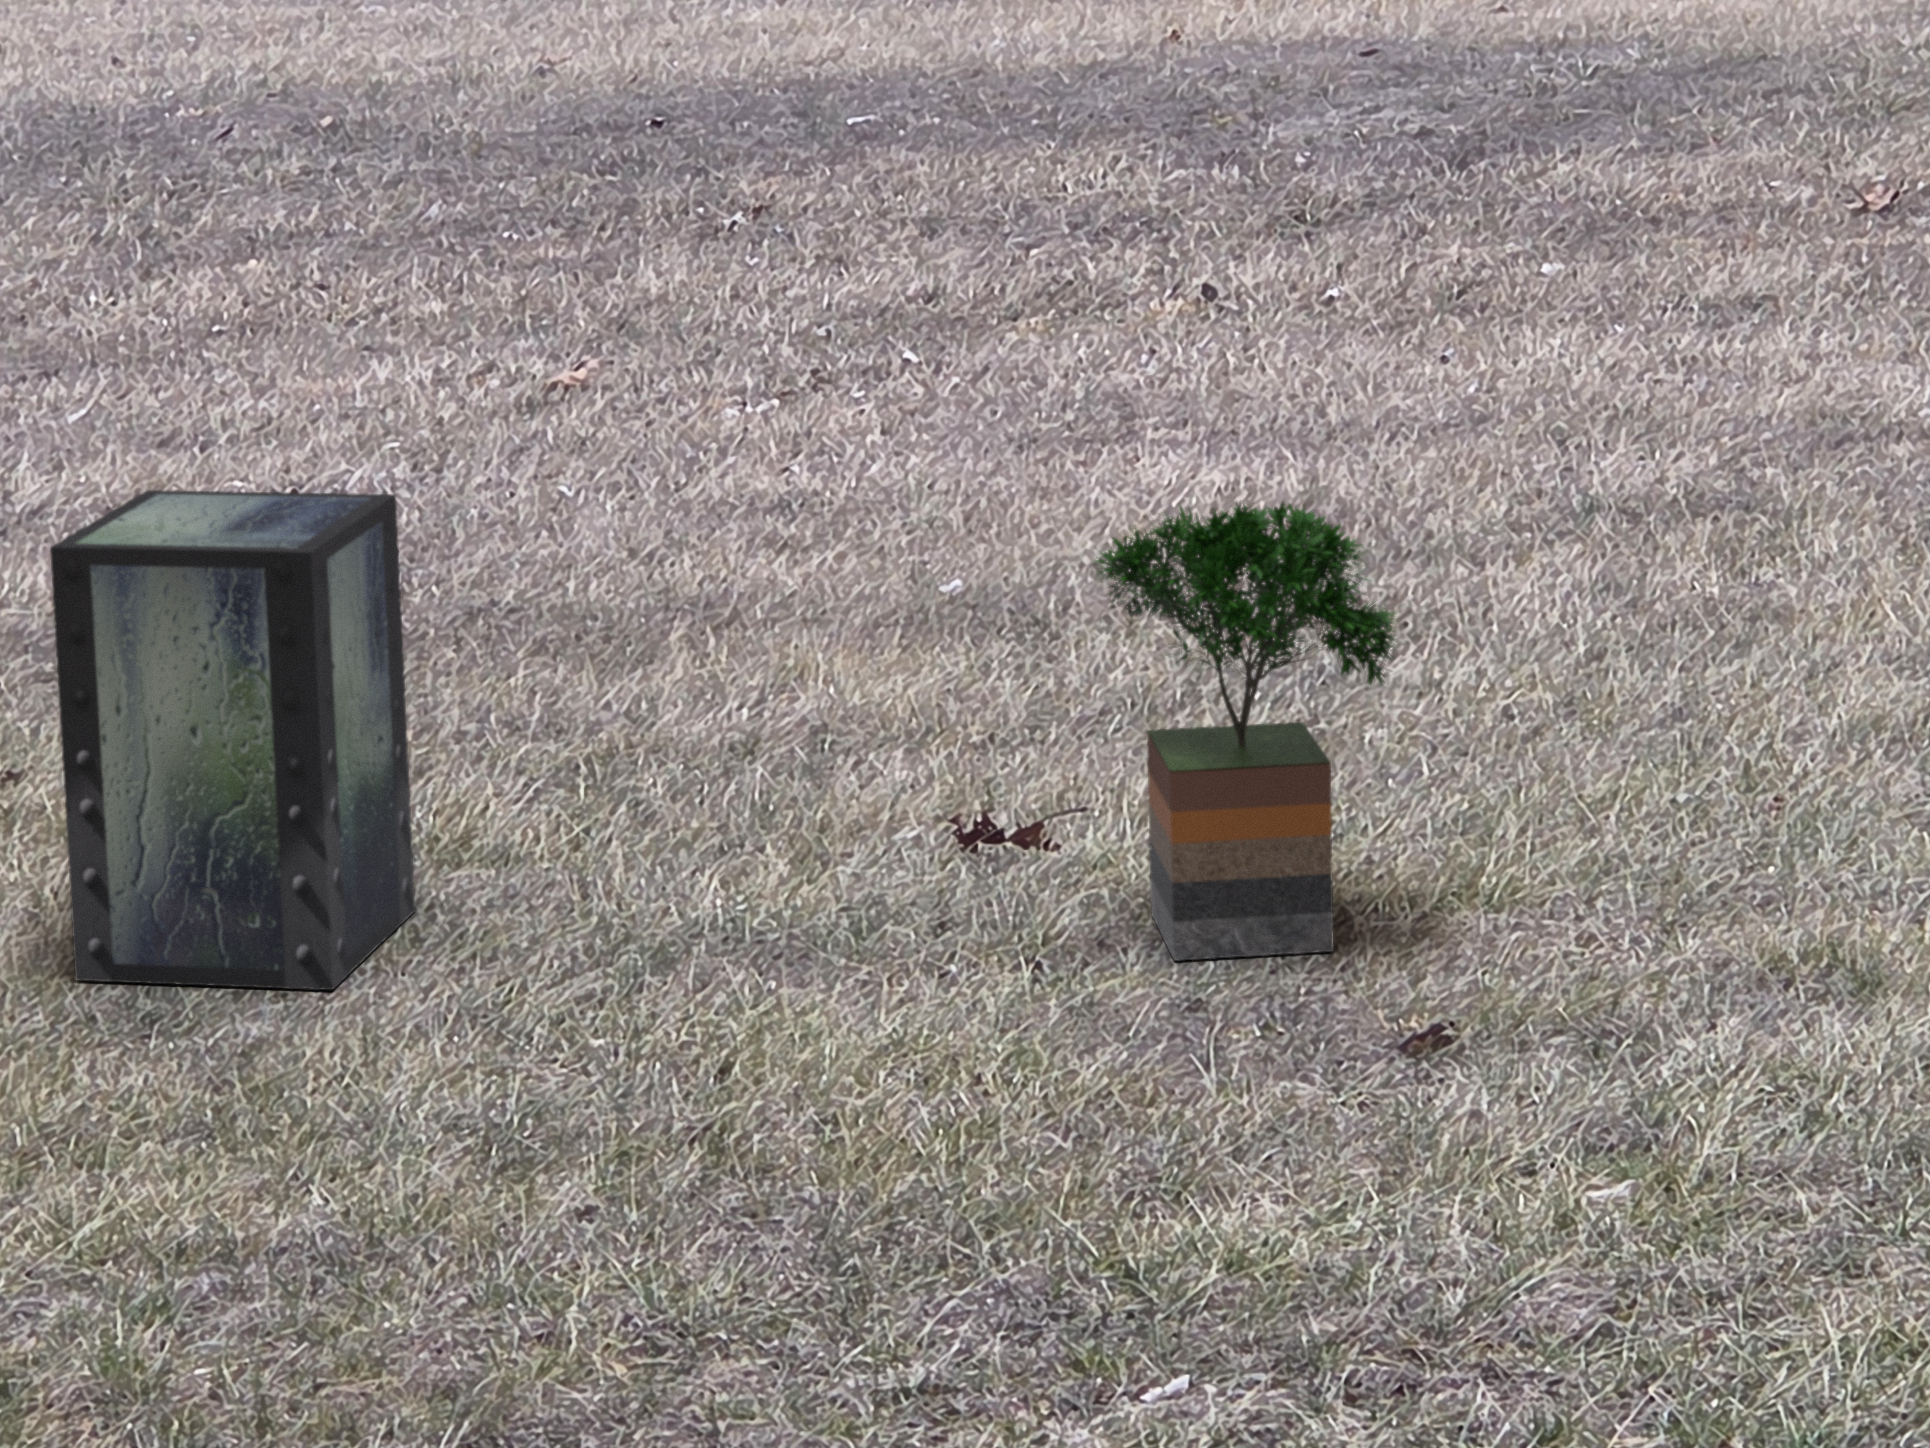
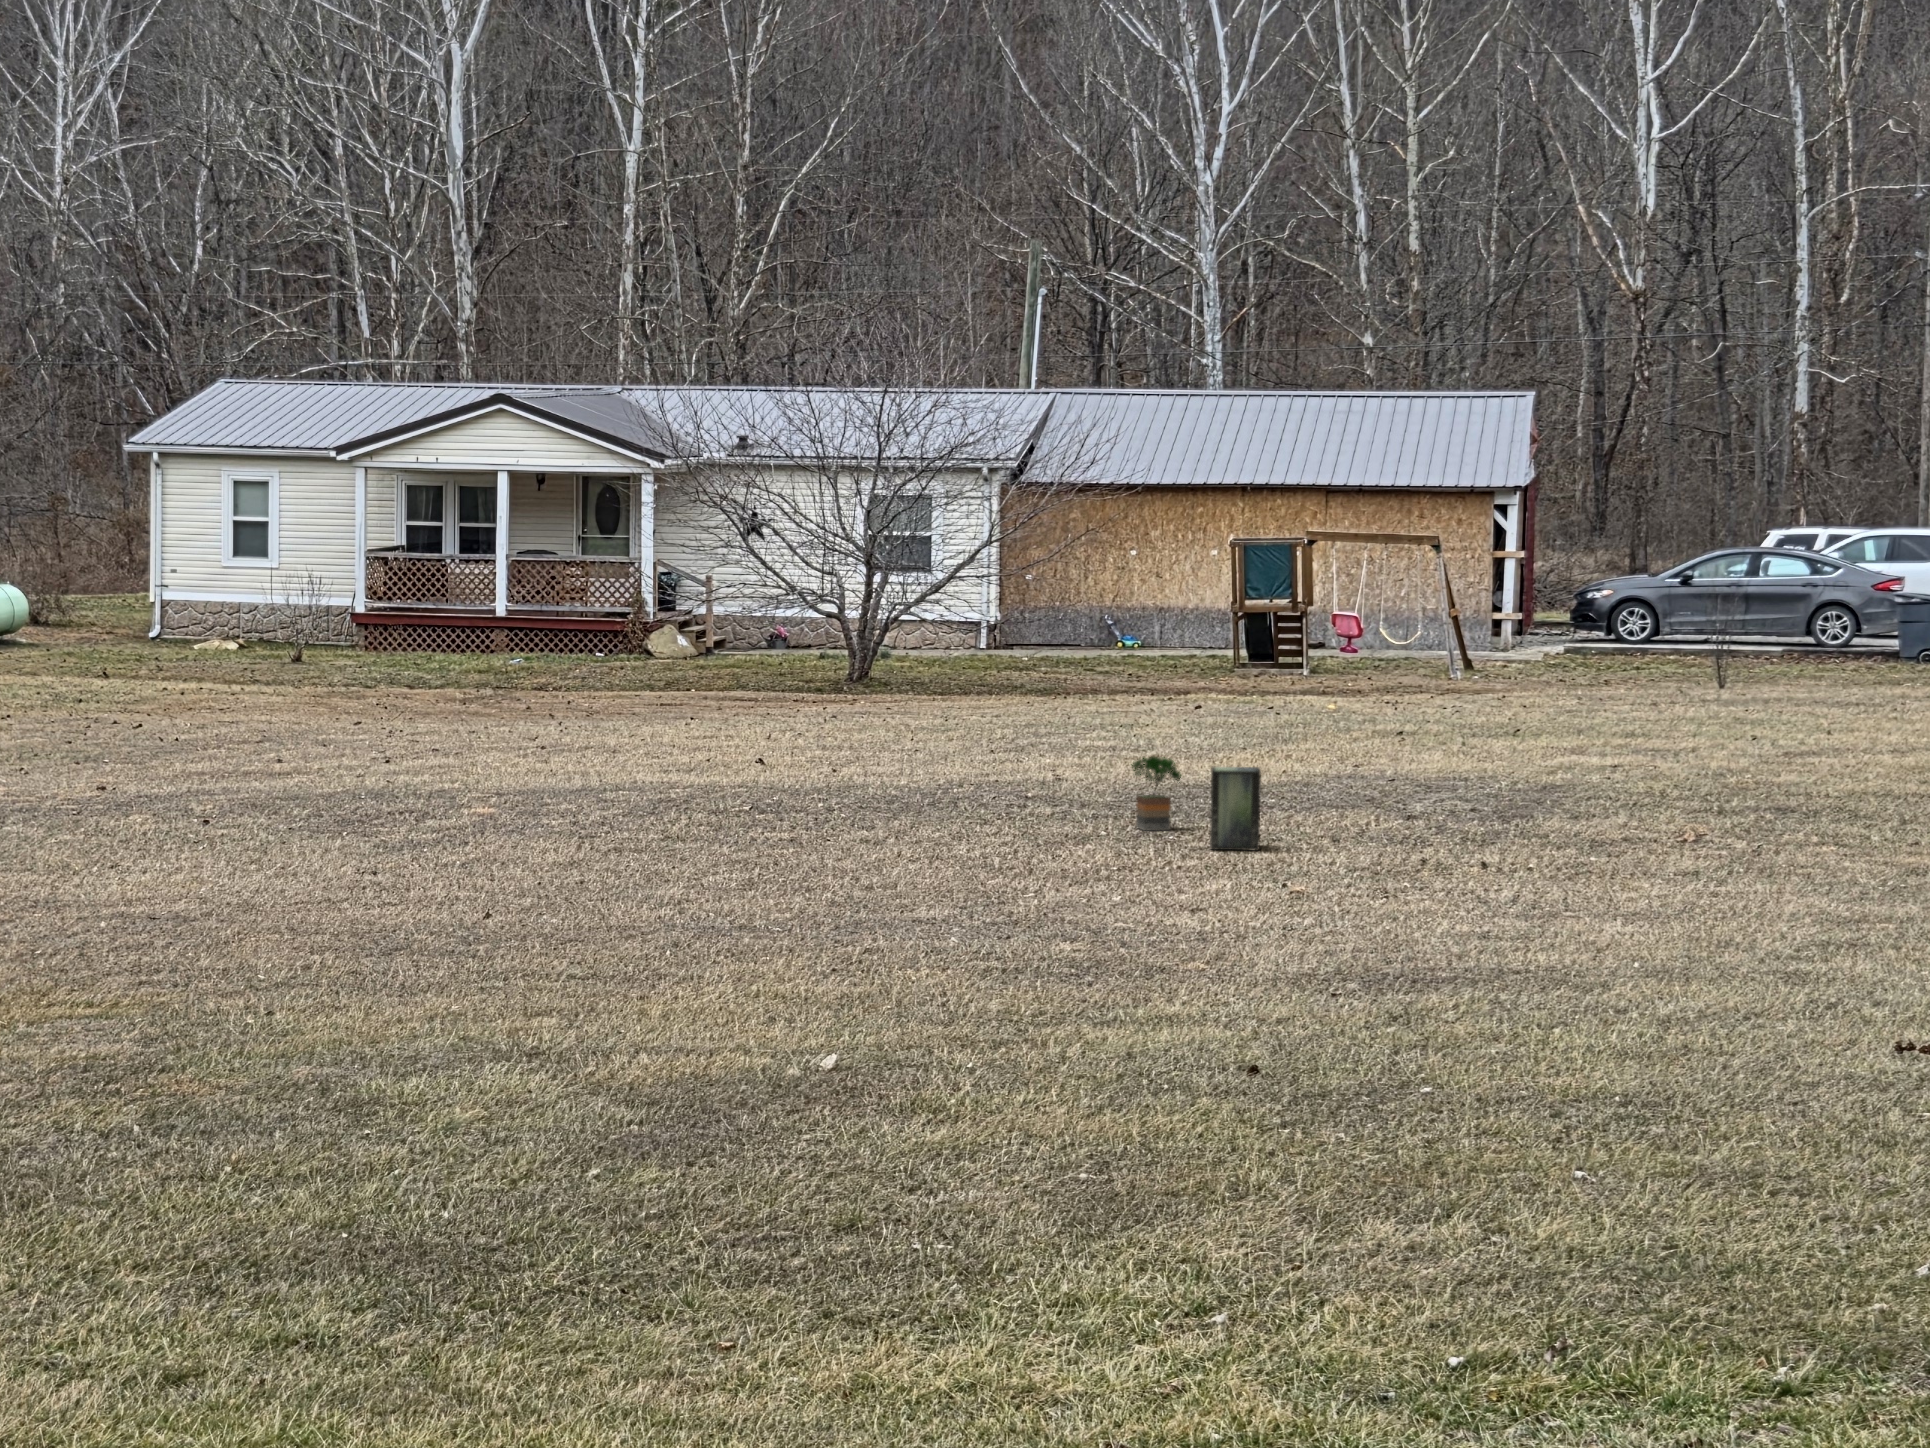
storage box: present [50,490,415,990] -> present [1210,767,1261,851]

